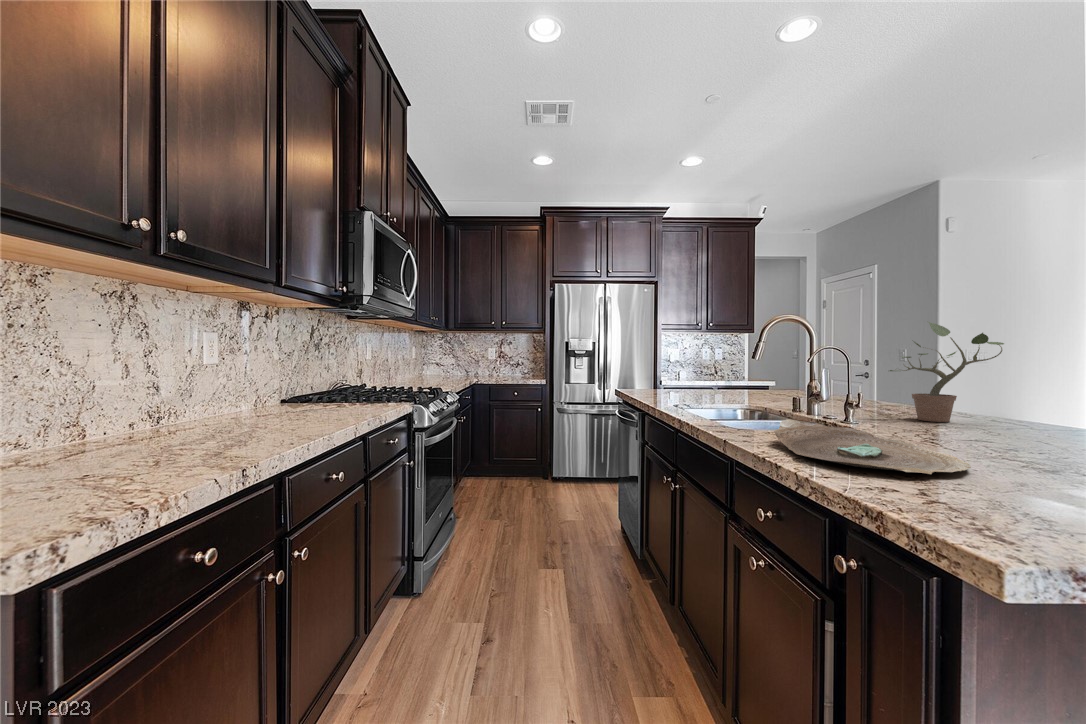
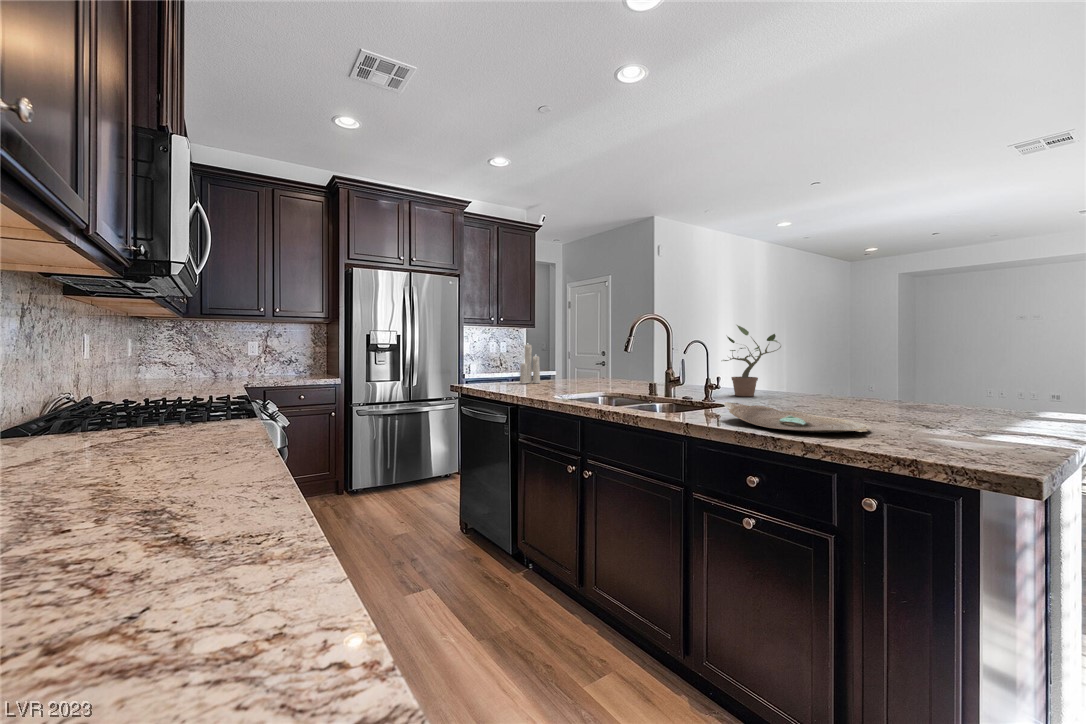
candle: none [684,342,709,391] -> present [520,345,540,384]

